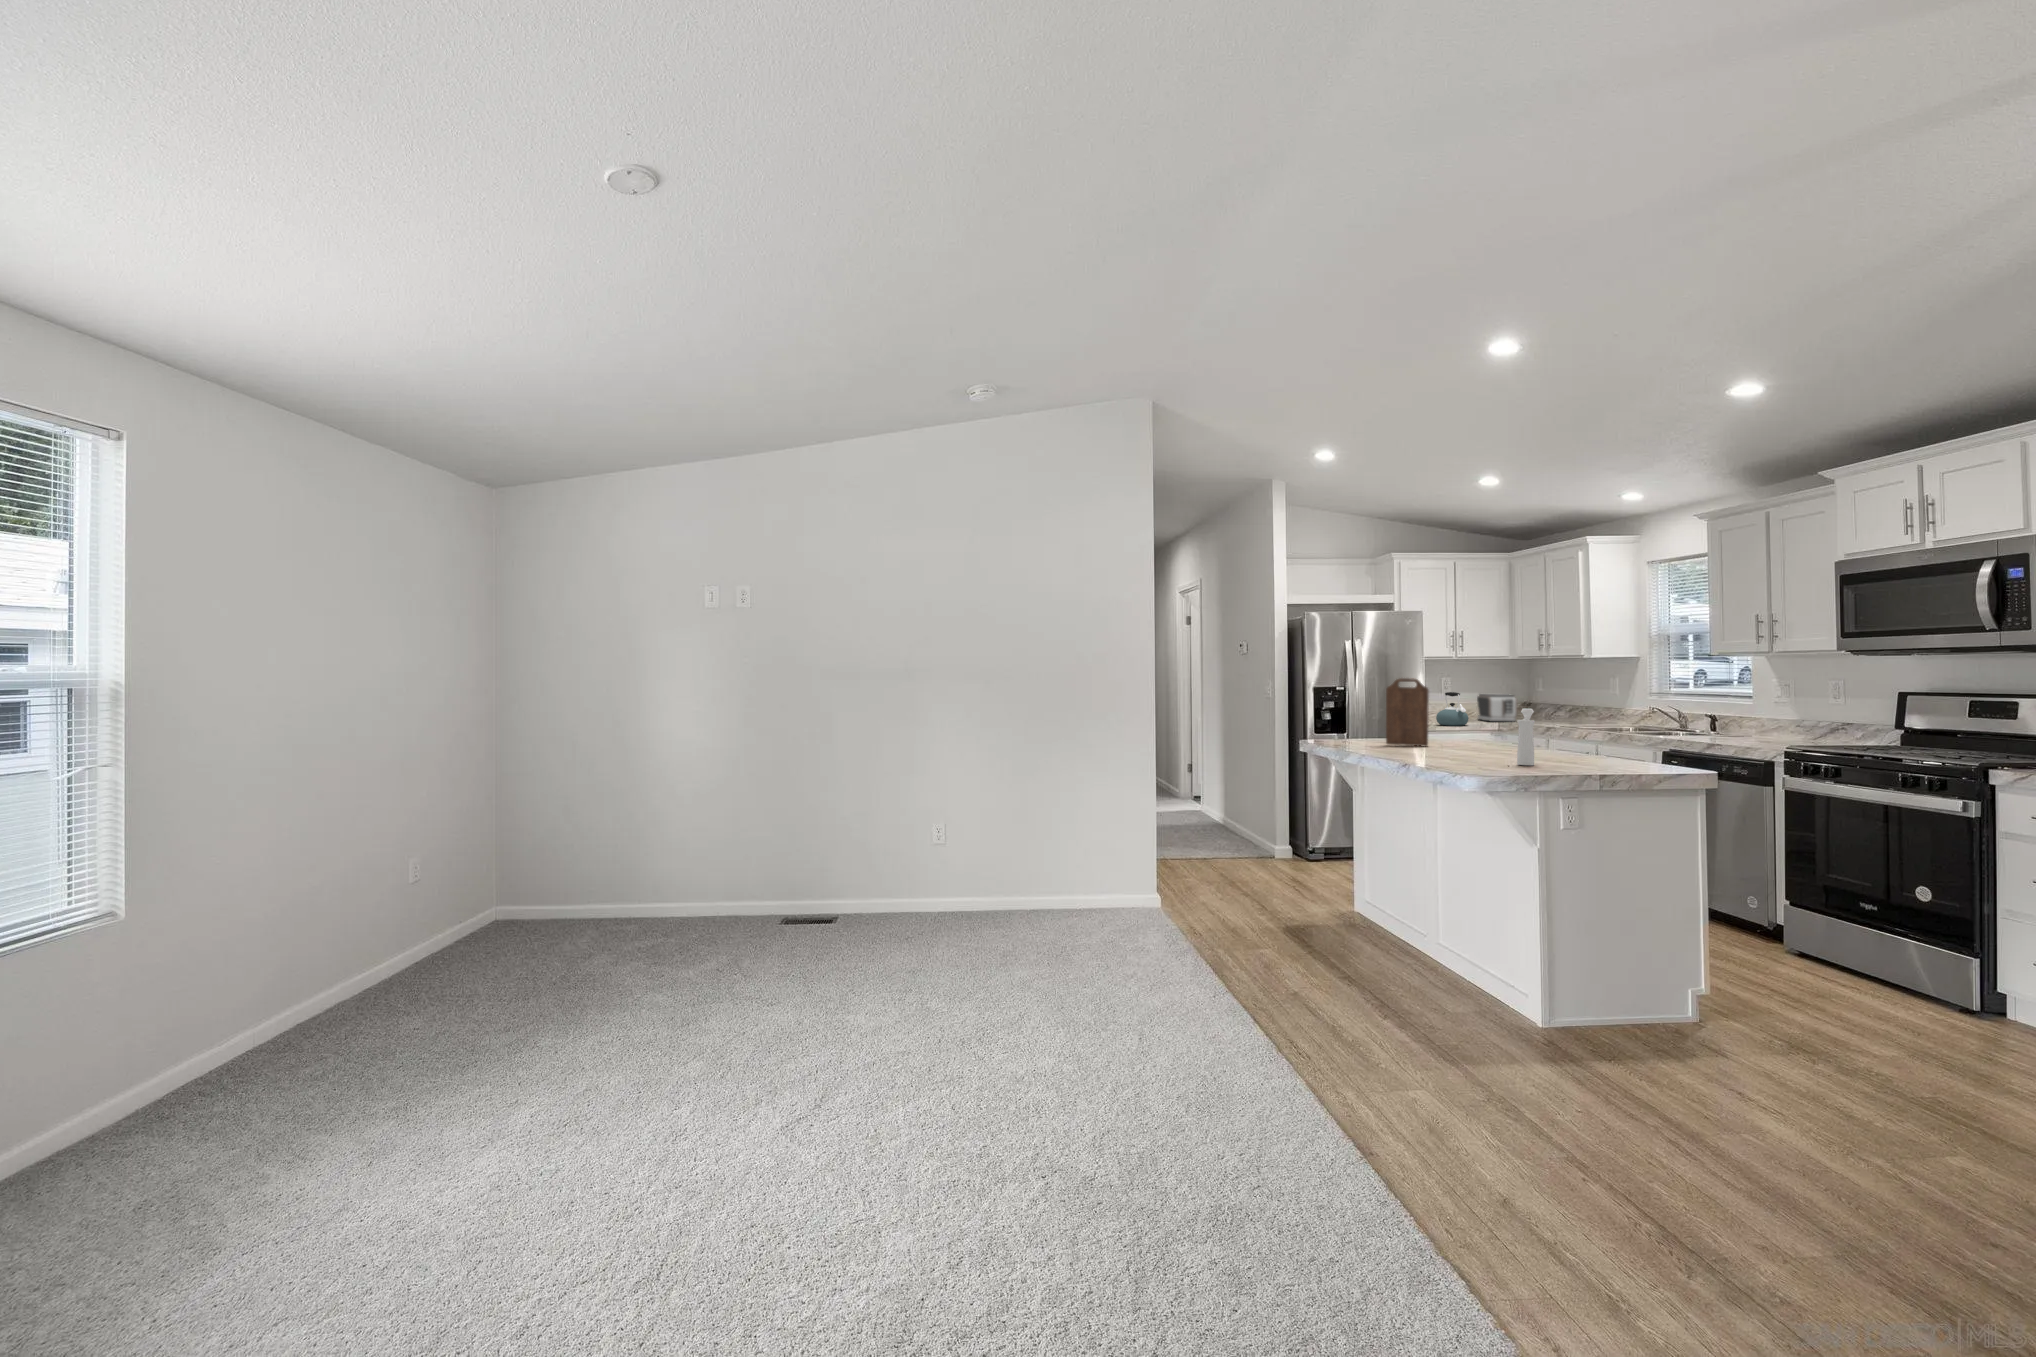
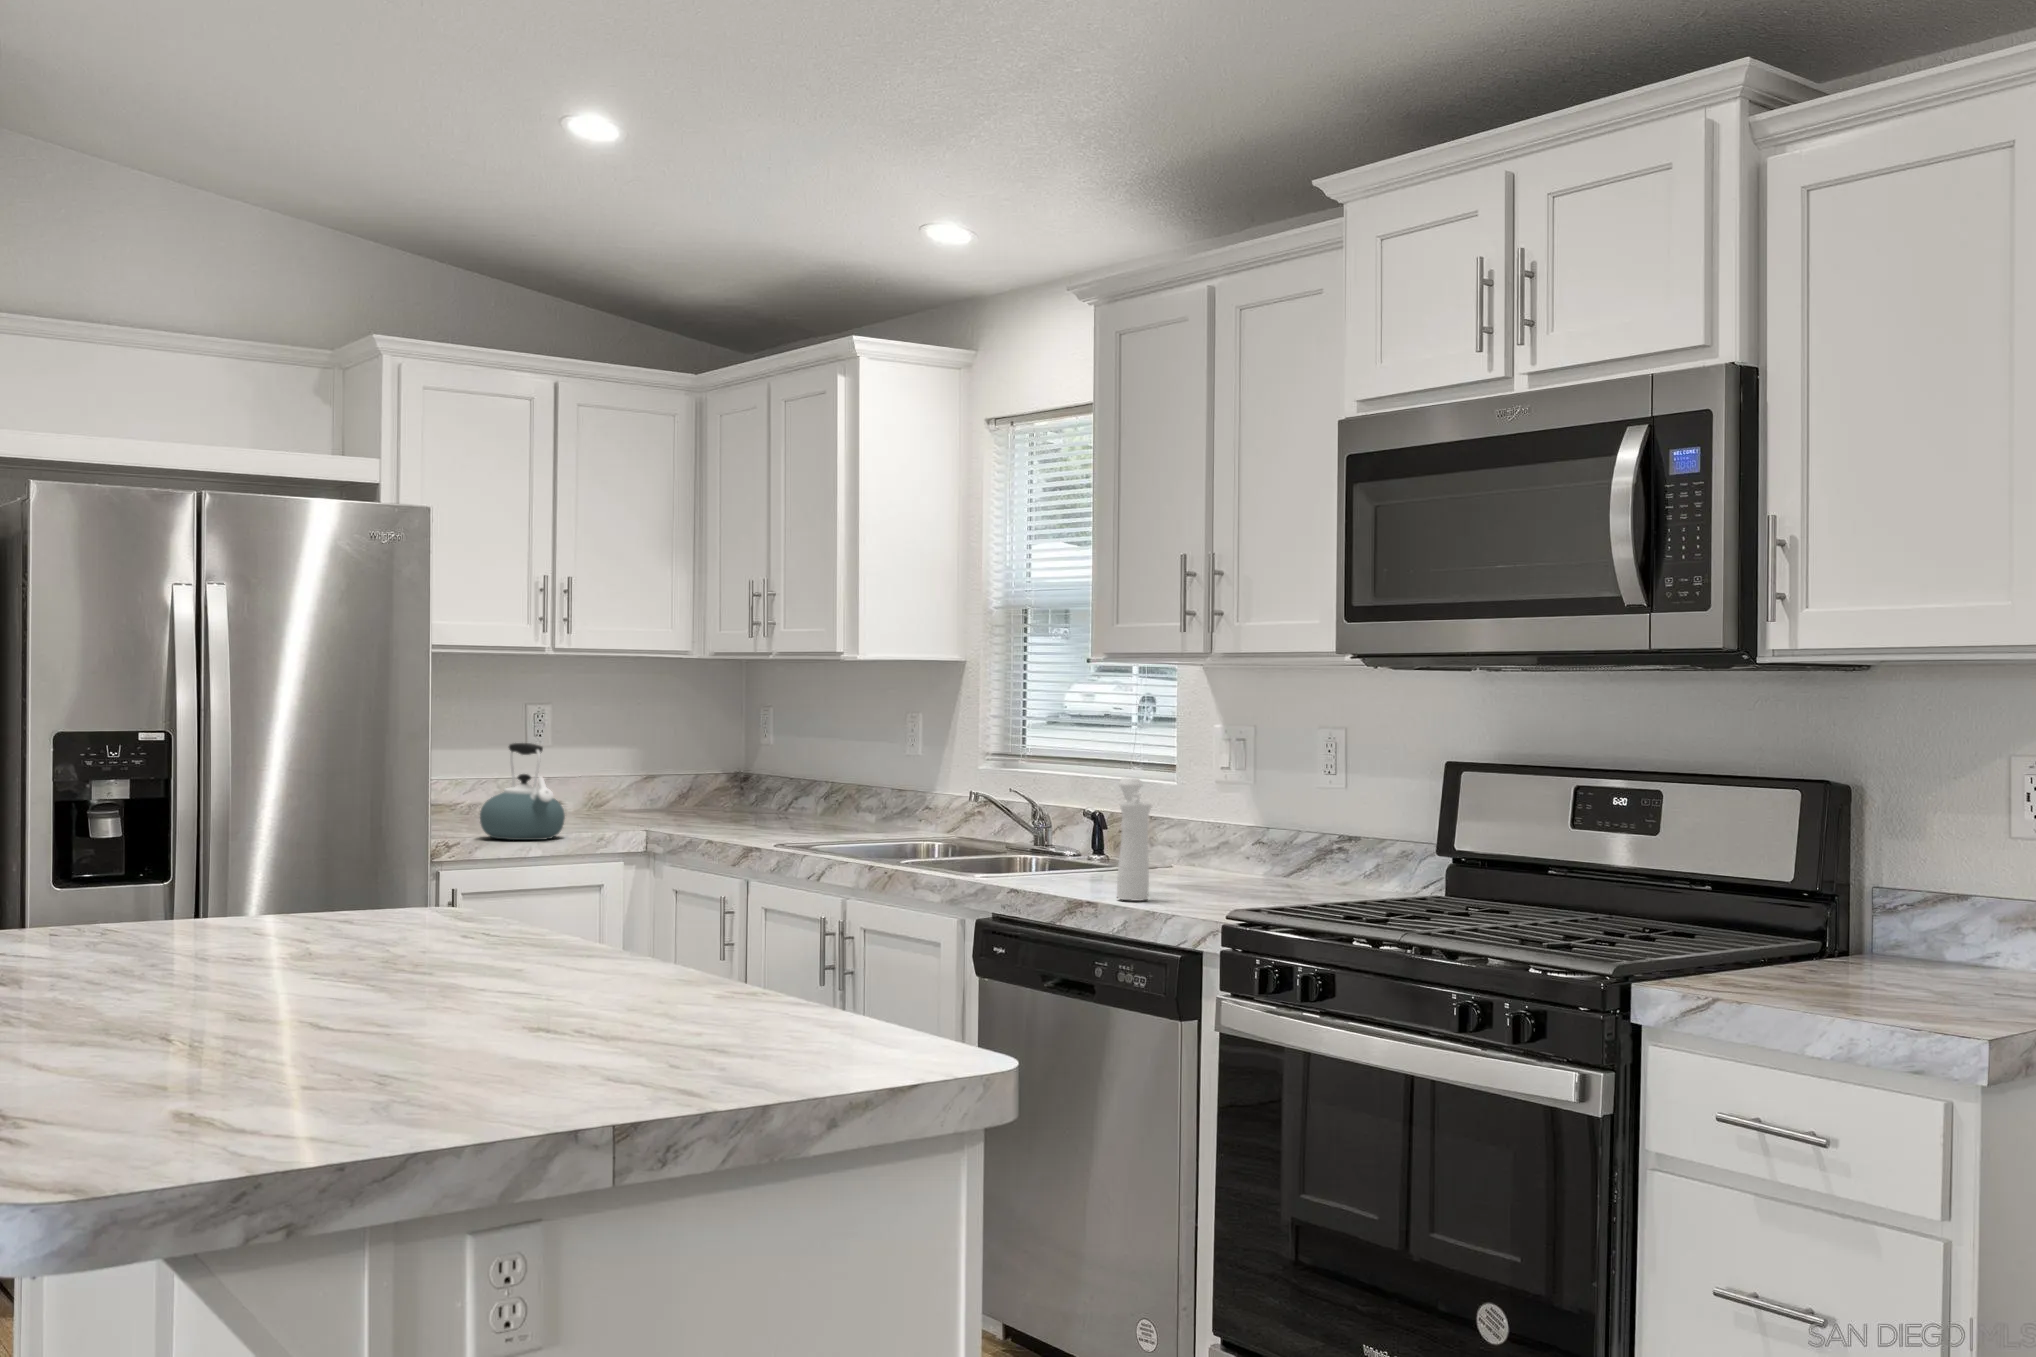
cutting board: present [1386,678,1429,747] -> none [93,689,251,946]
toaster: present [1477,694,1517,722] -> none [615,748,703,825]
pepper mill: present [1517,708,1535,766] -> present [1117,778,1152,901]

